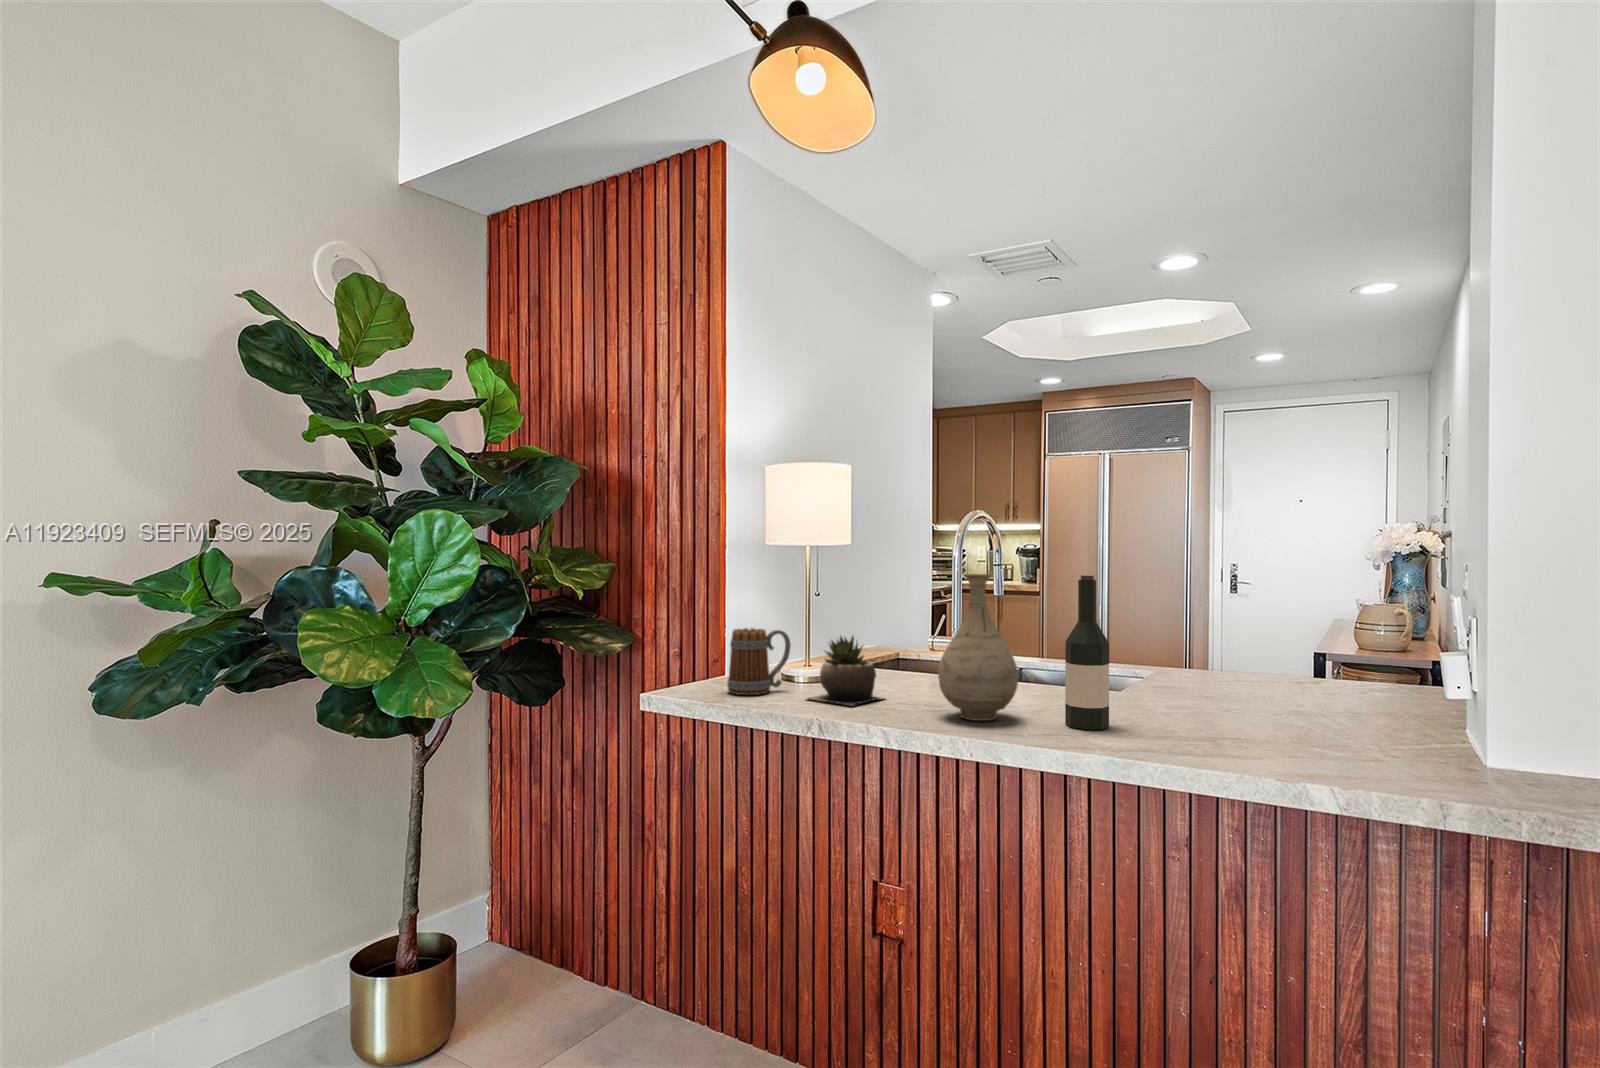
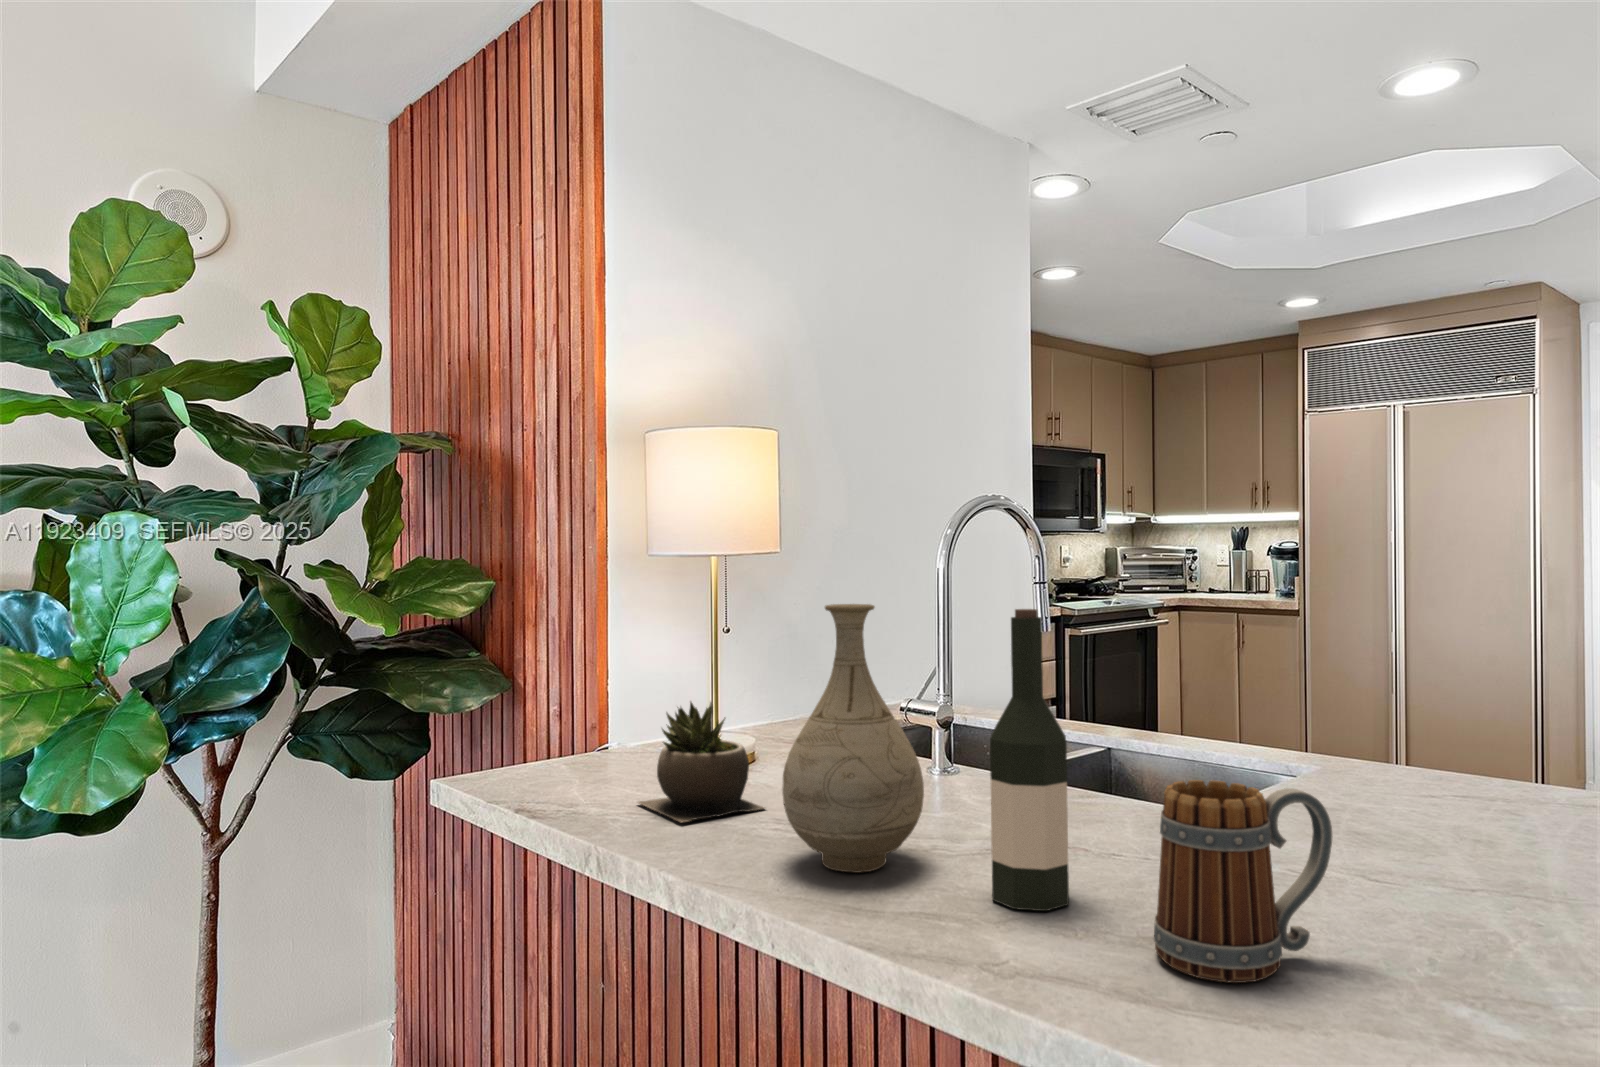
mug: present [727,628,791,695] -> present [1154,780,1333,983]

